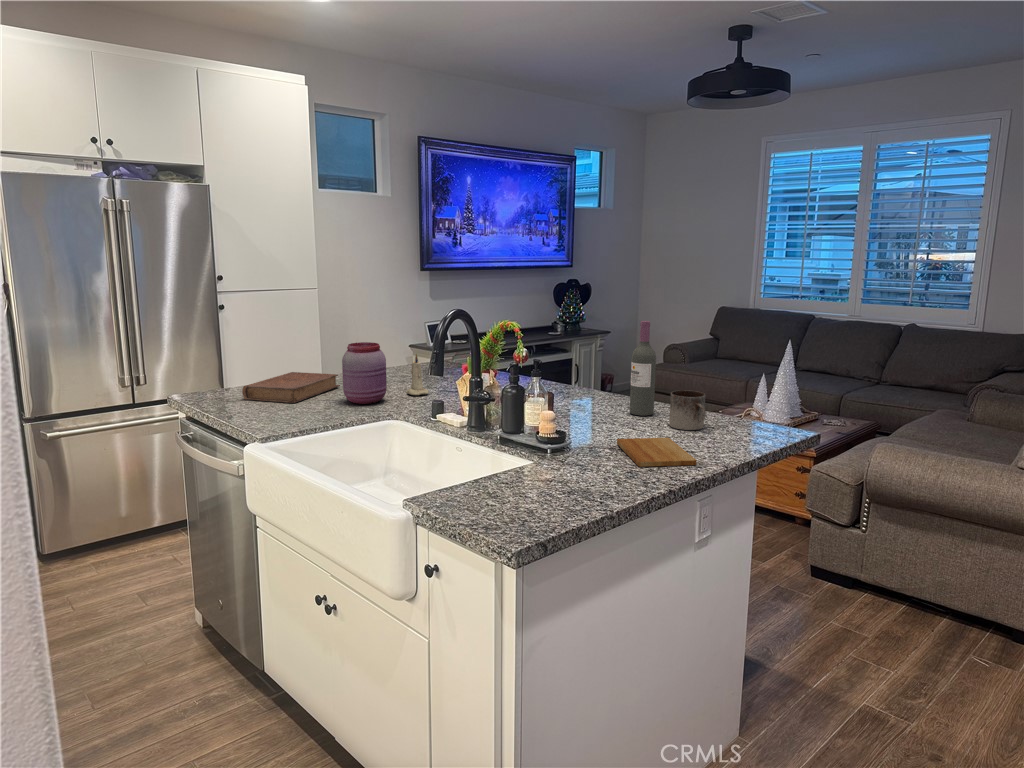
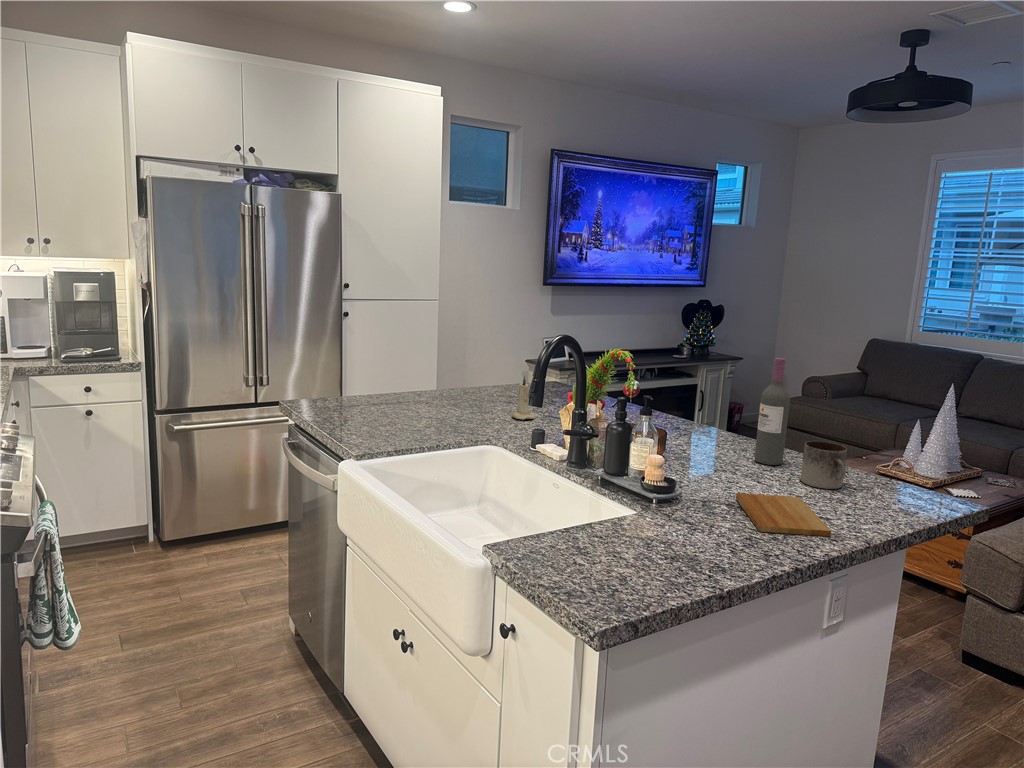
jar: present [342,342,387,404] -> none [446,360,492,425]
book: present [242,372,340,403] -> none [347,385,446,418]

